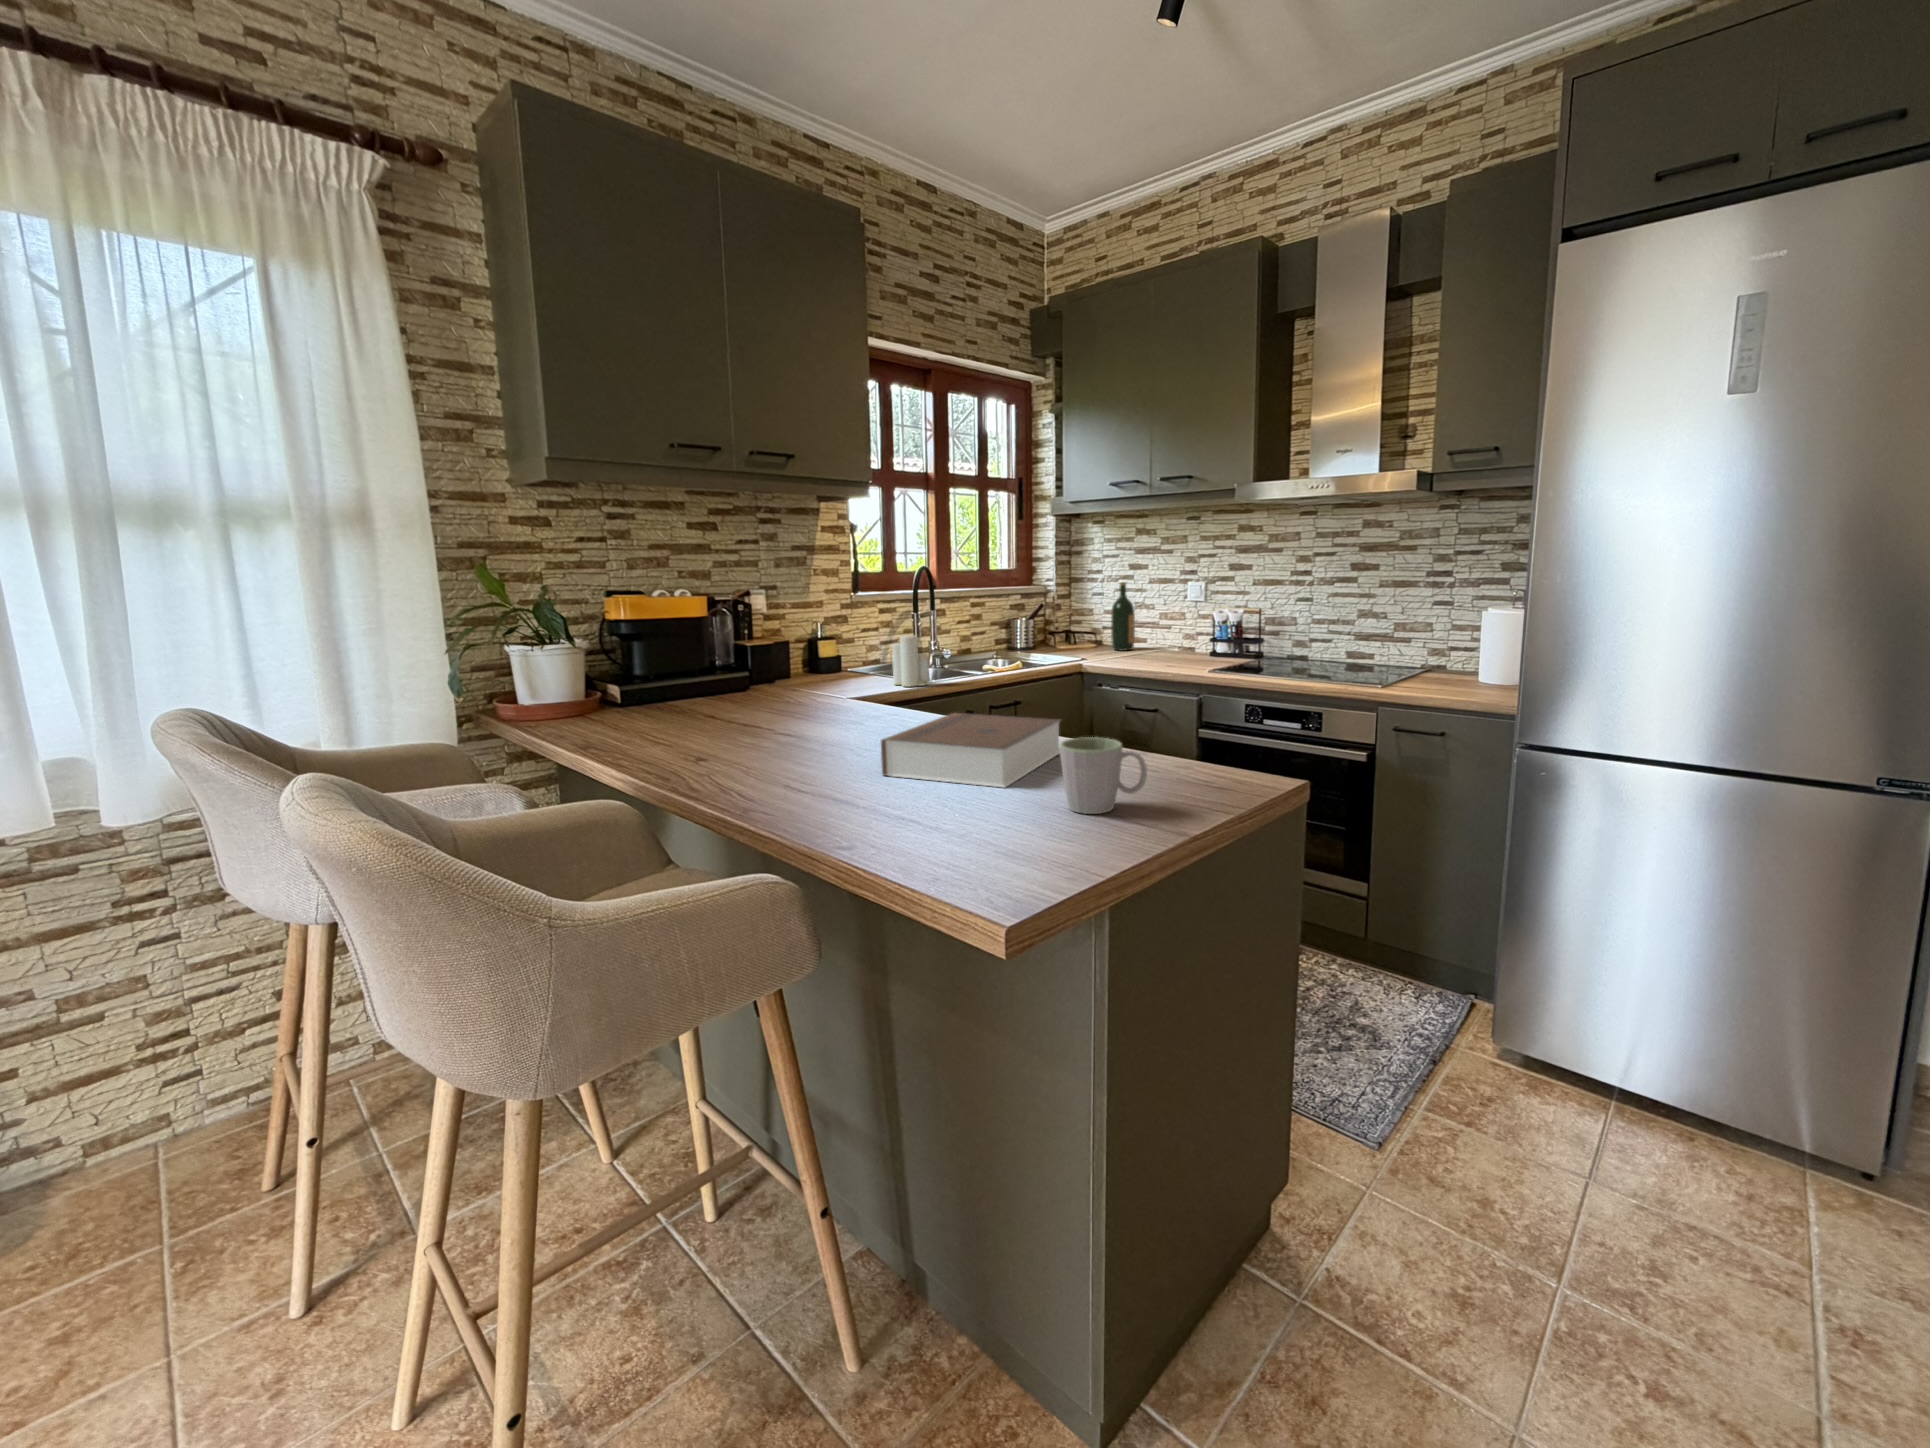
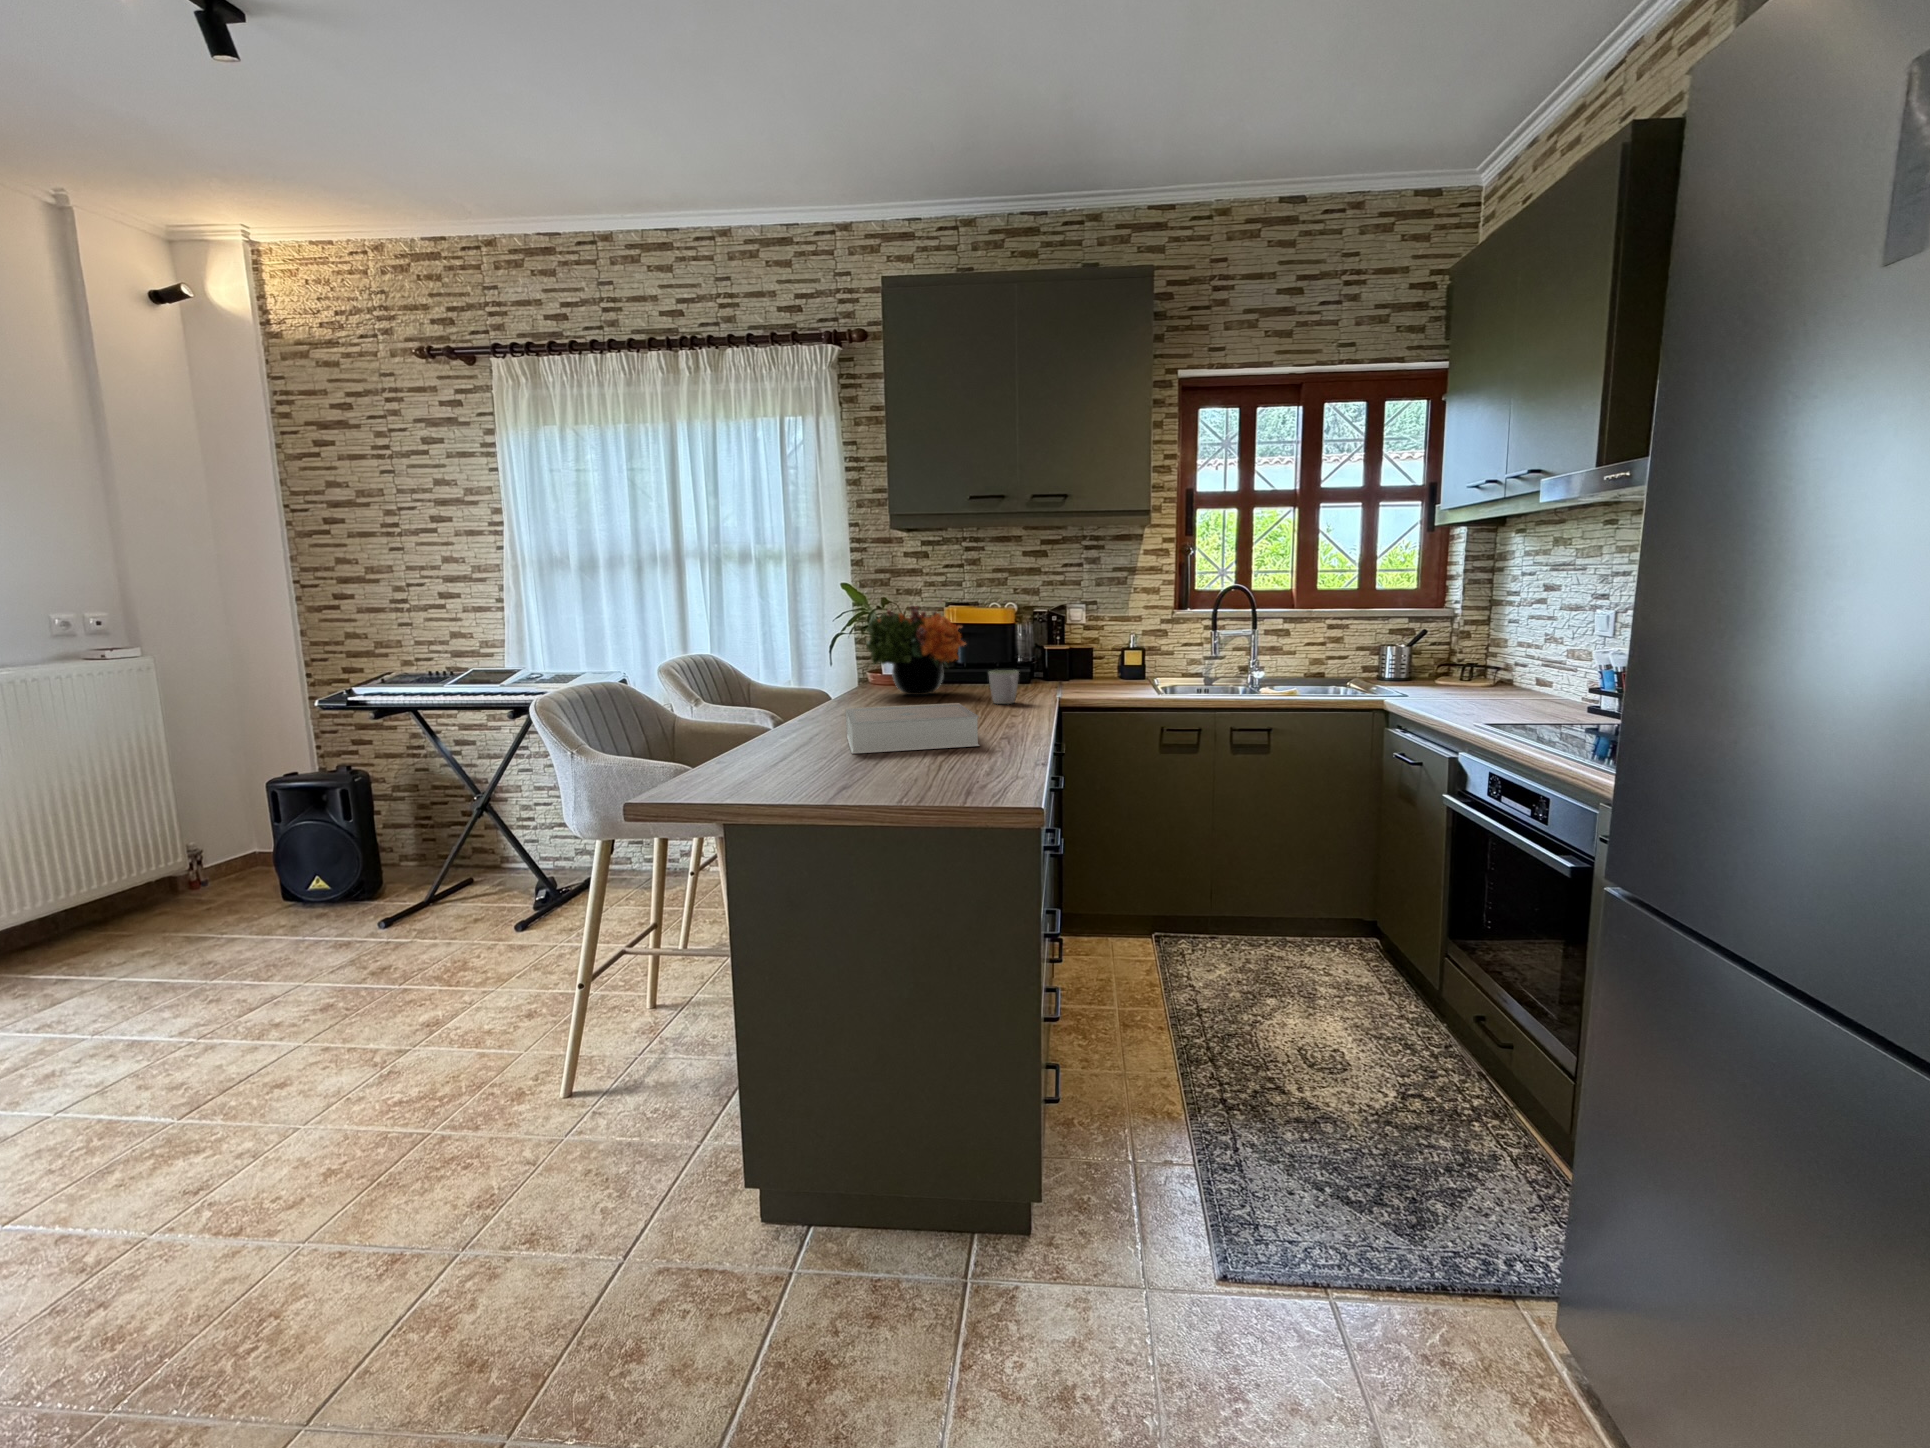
wine bottle: present [1111,582,1135,651] -> none [1498,605,1536,694]
flower arrangement: none [585,597,742,724] -> present [866,606,965,695]
candle: present [892,635,929,687] -> none [1129,642,1155,696]
mug: present [1060,737,1147,814] -> present [989,670,1019,704]

